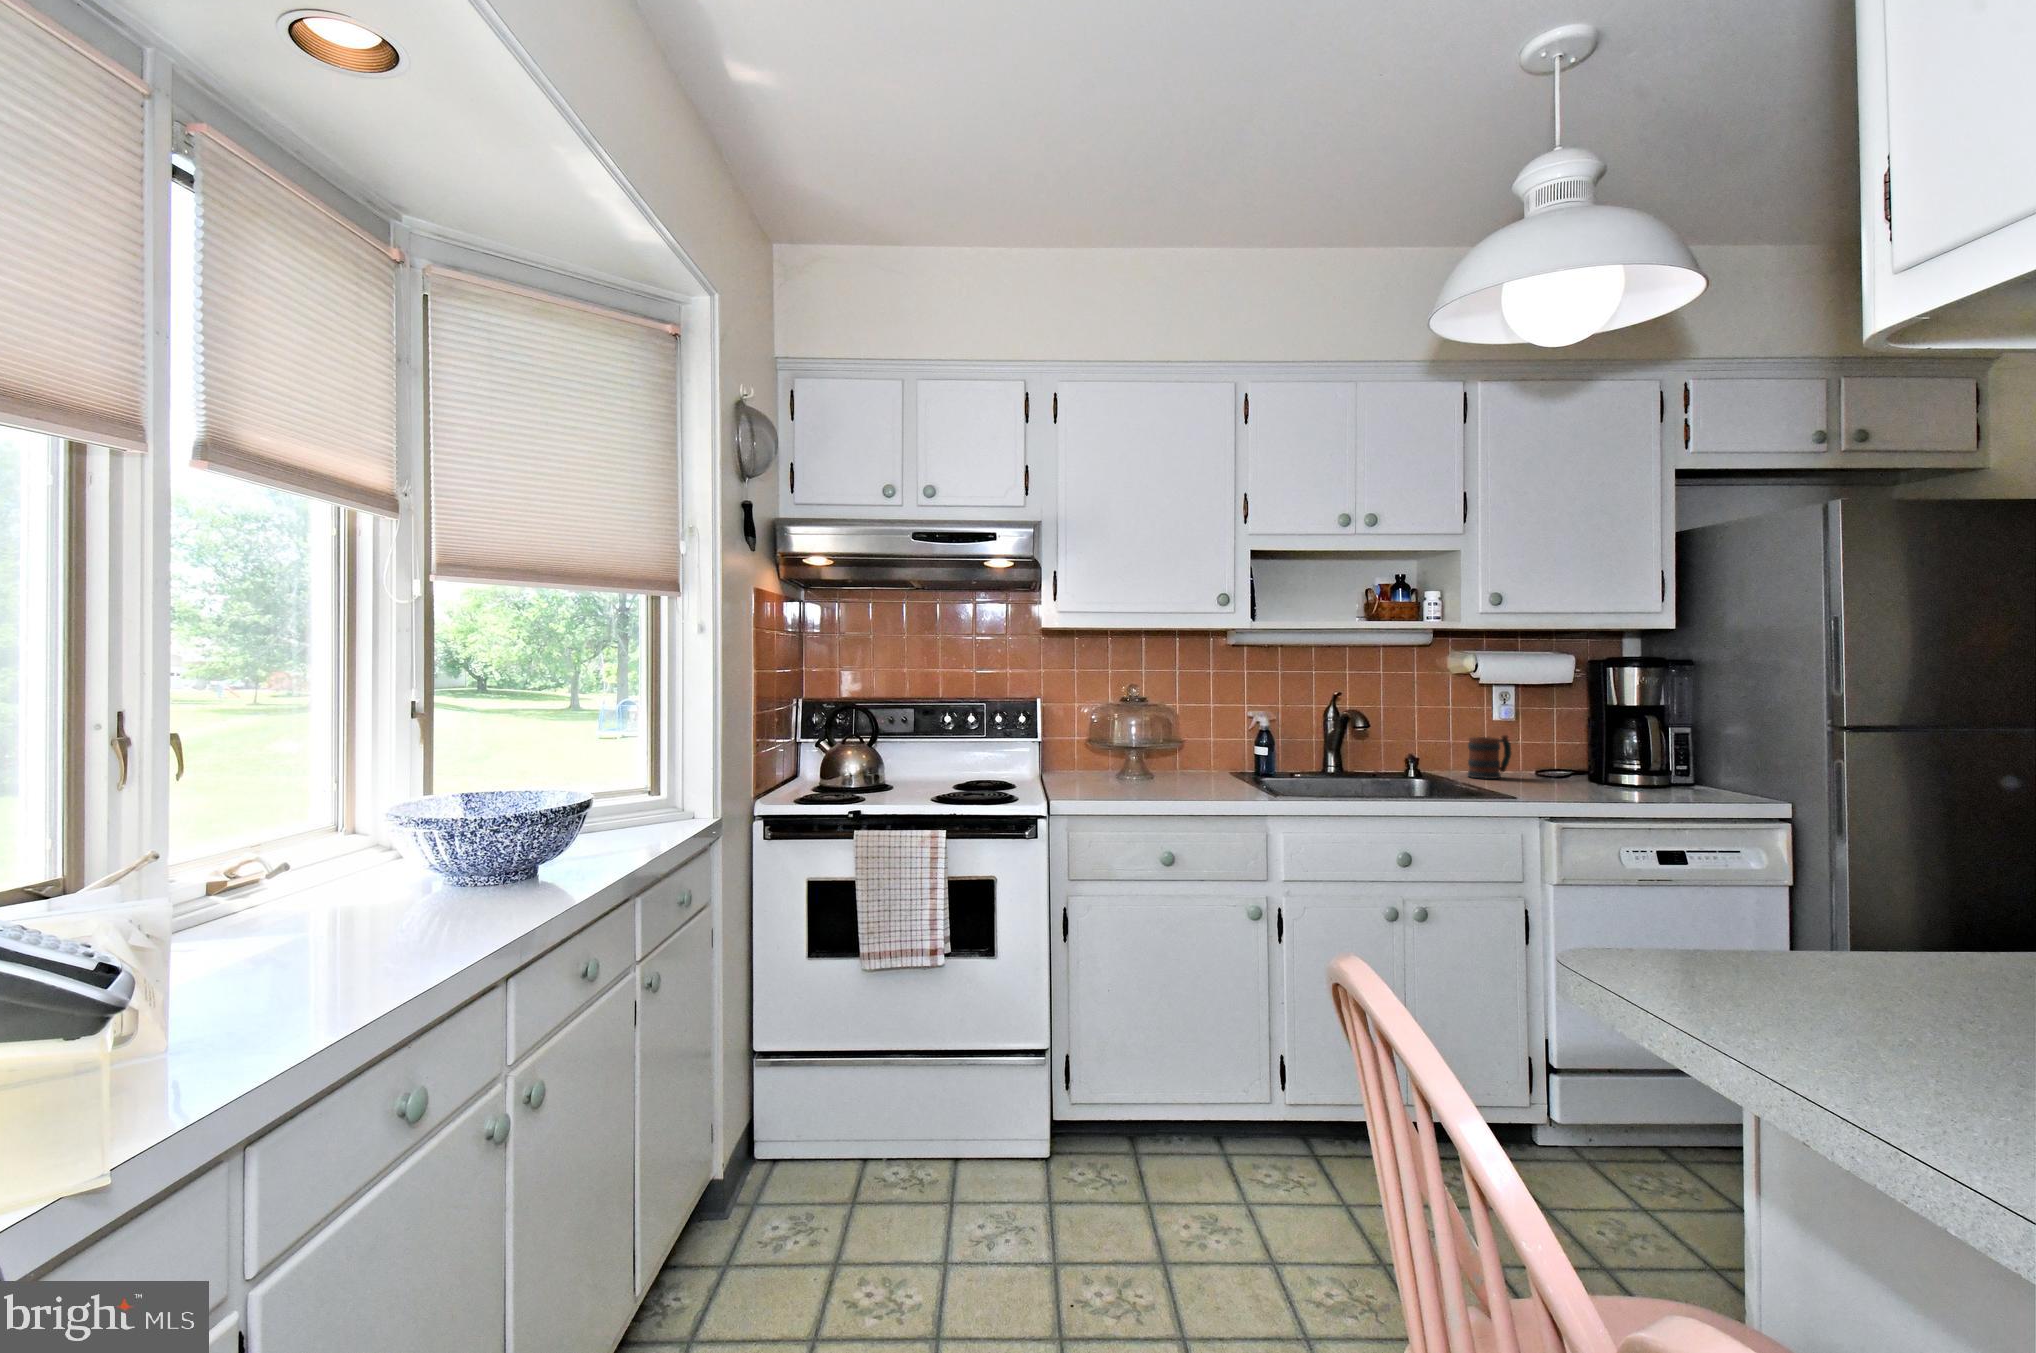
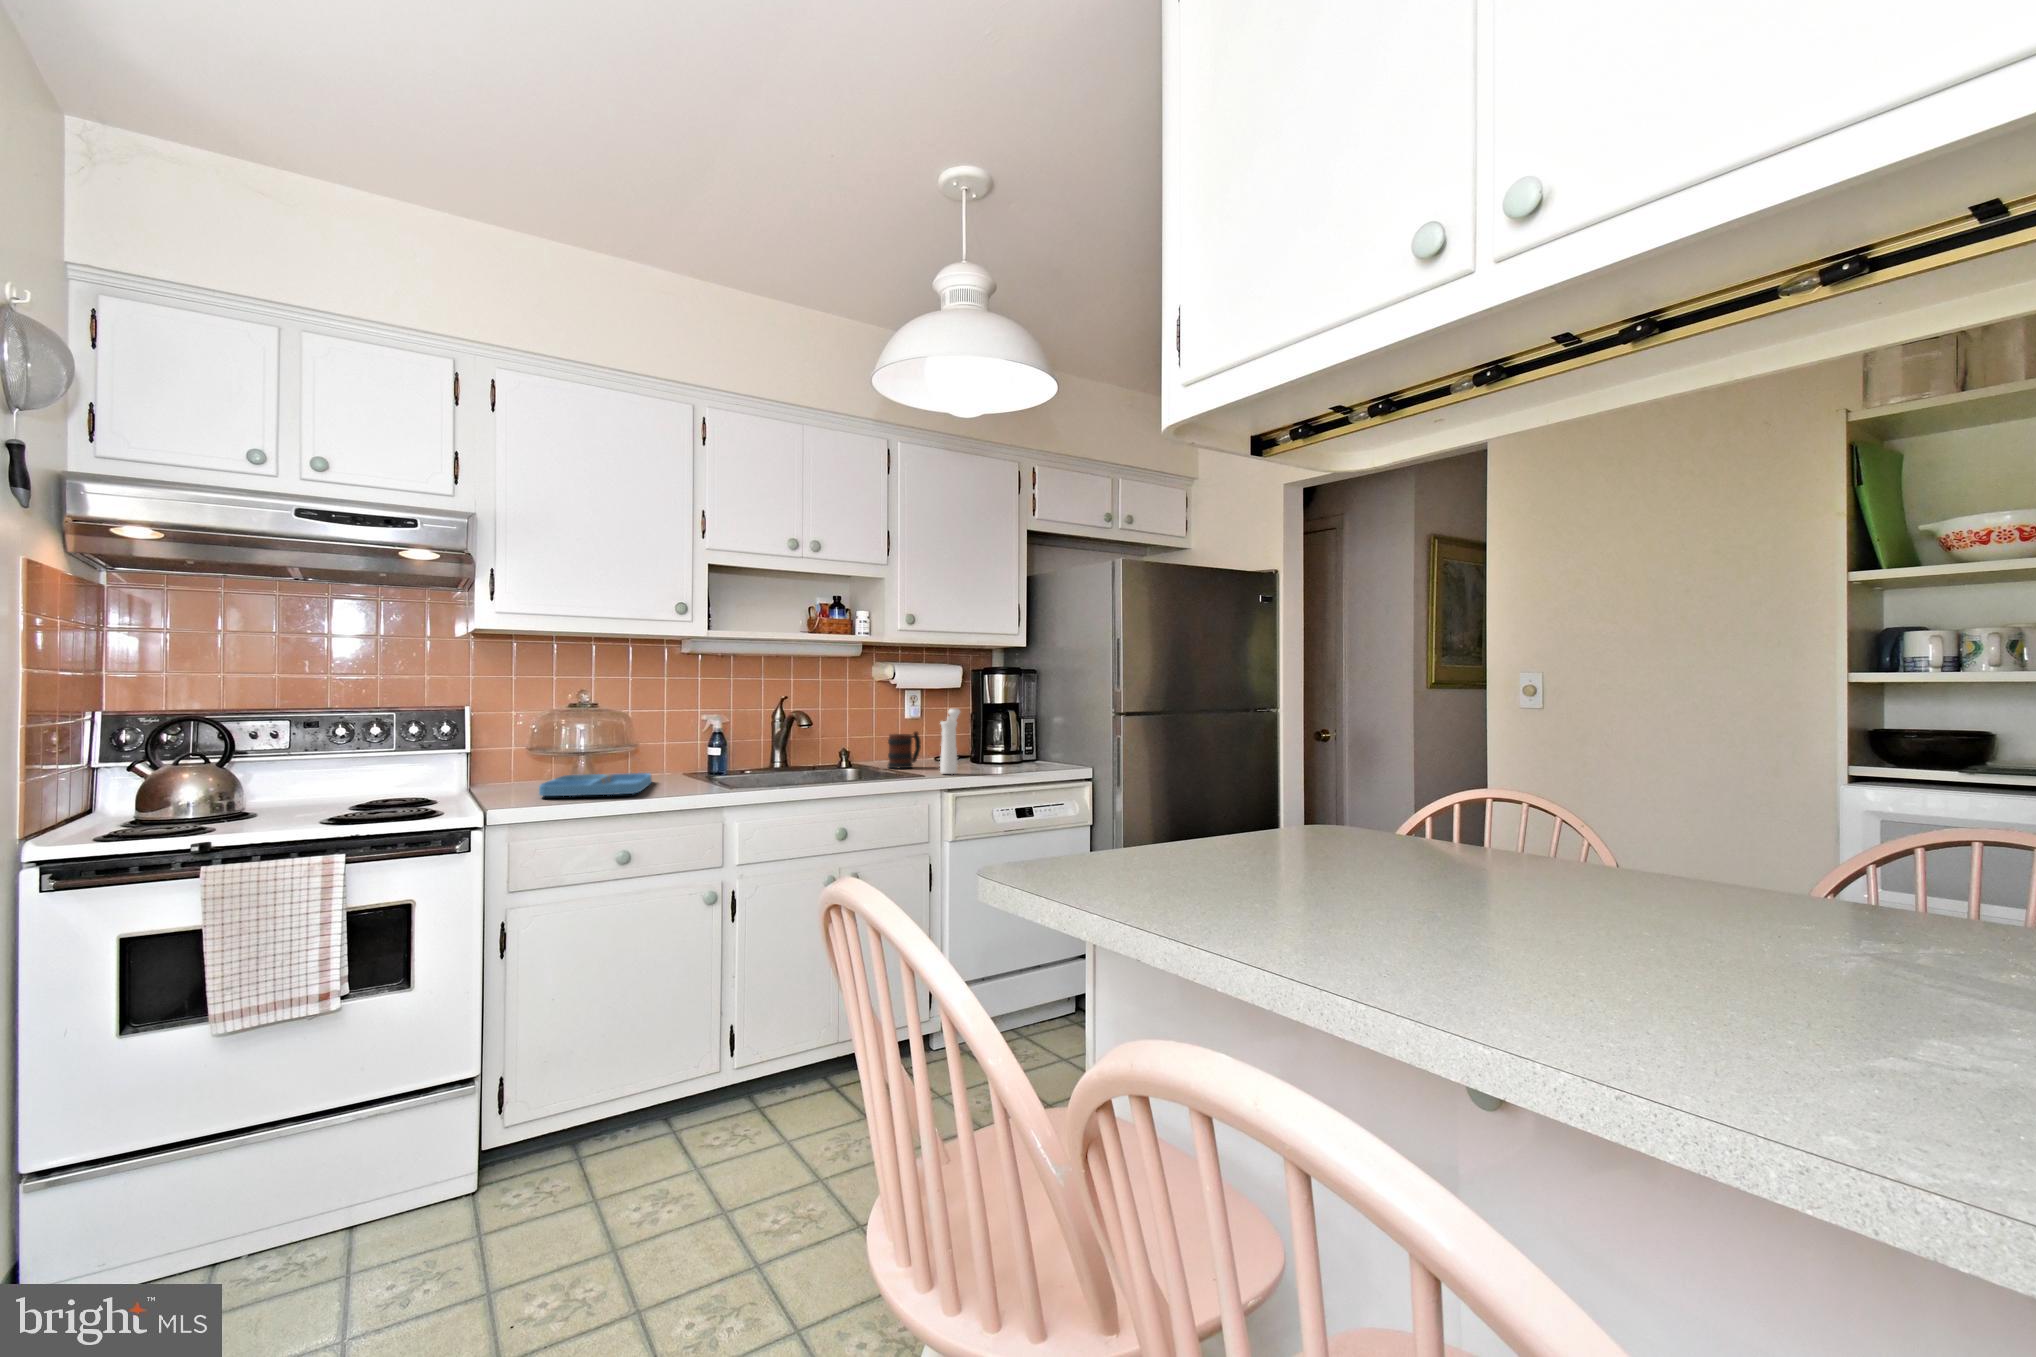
pepper mill: none [1539,708,1568,790] -> present [940,709,960,774]
tray: none [1099,767,1203,791] -> present [539,773,652,796]

